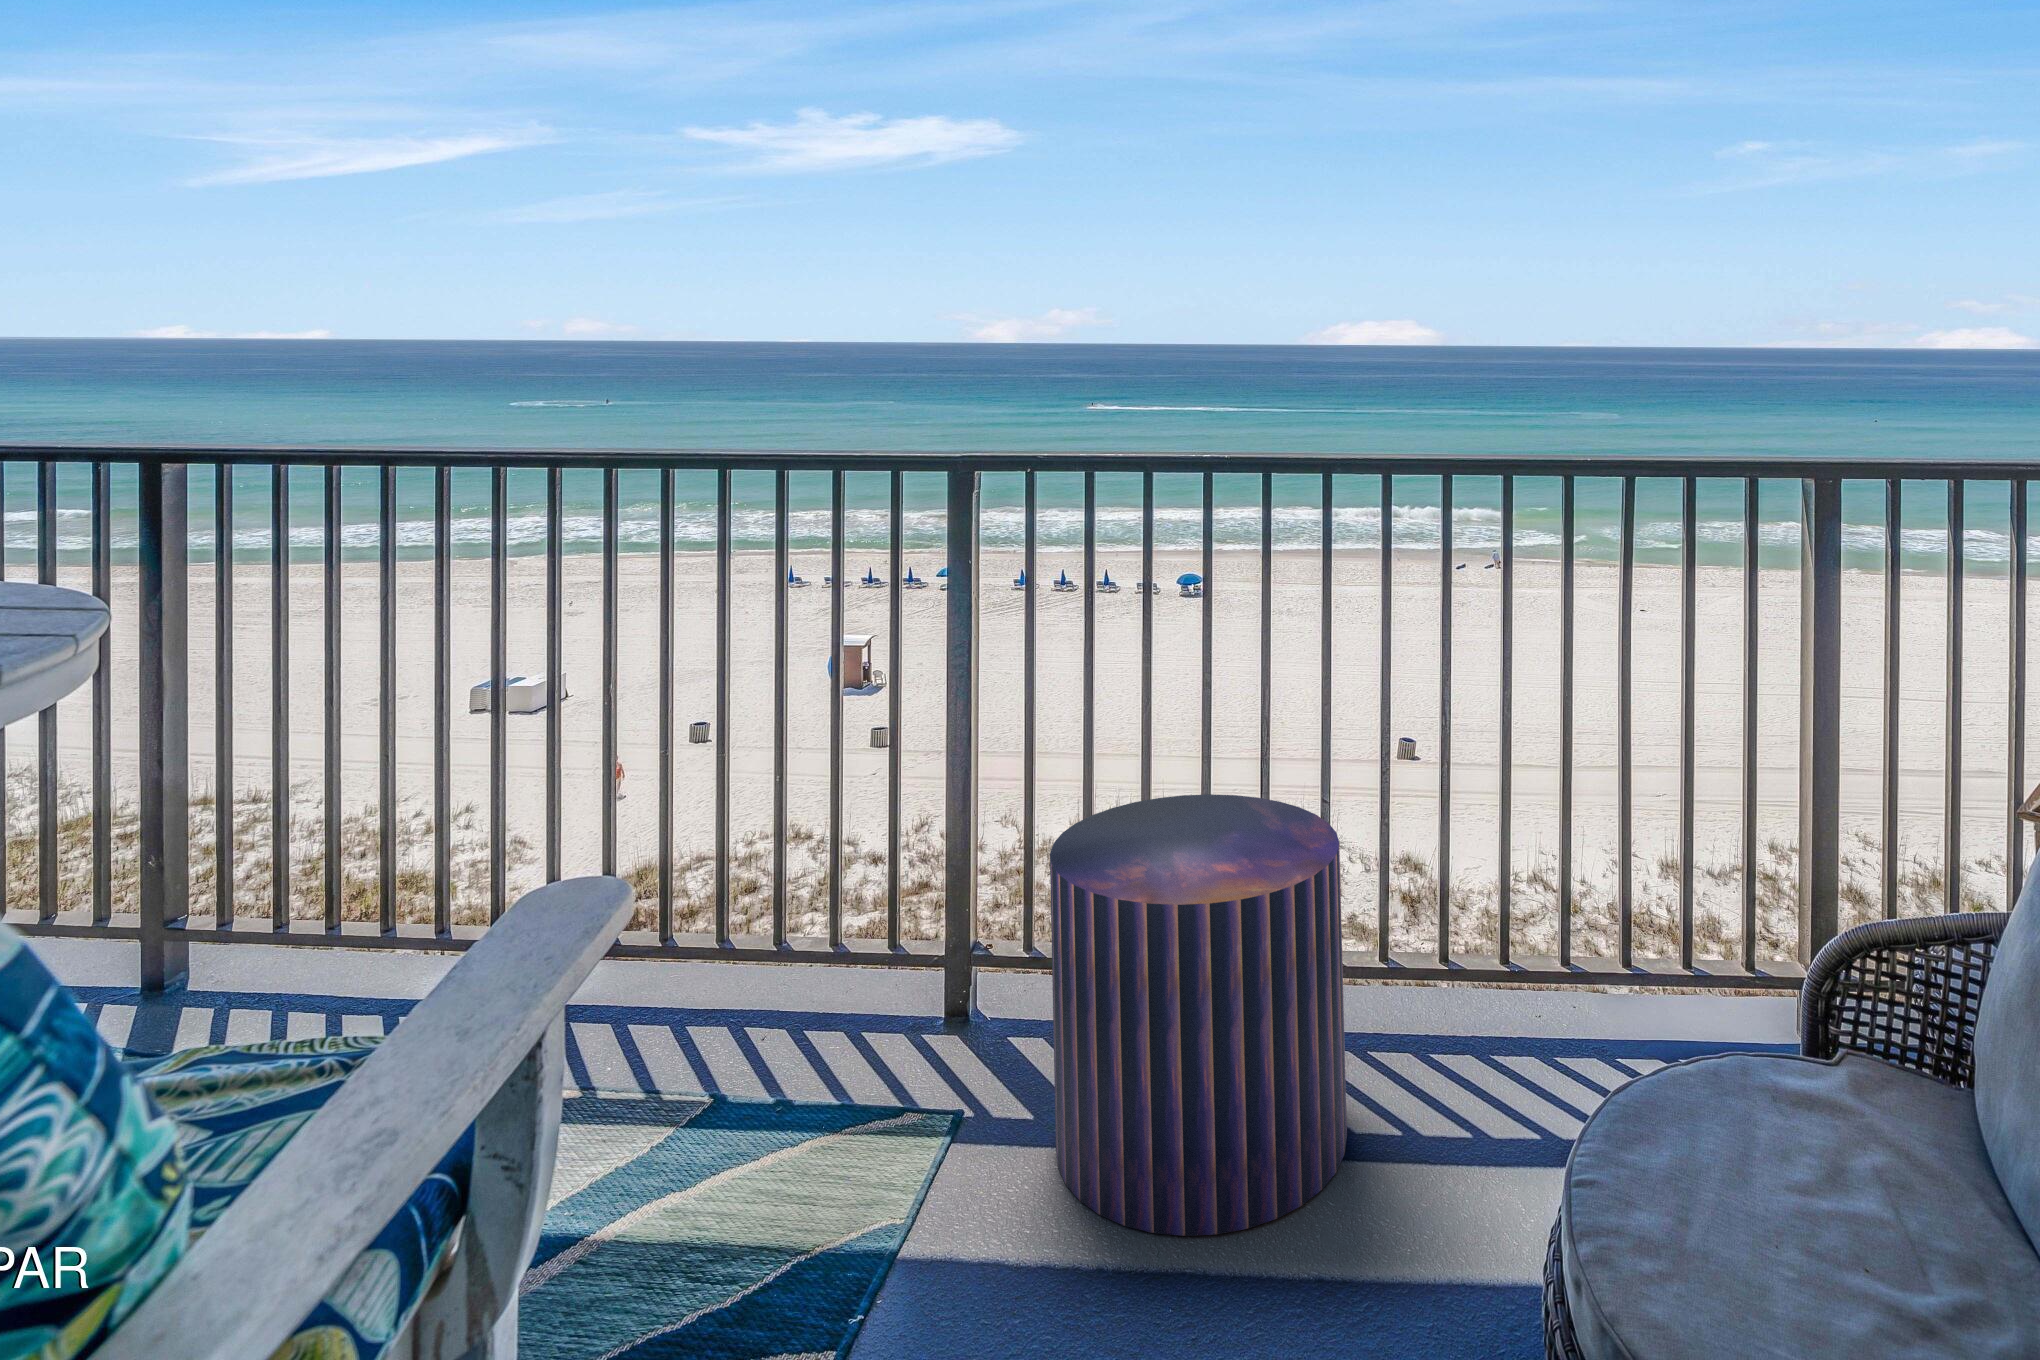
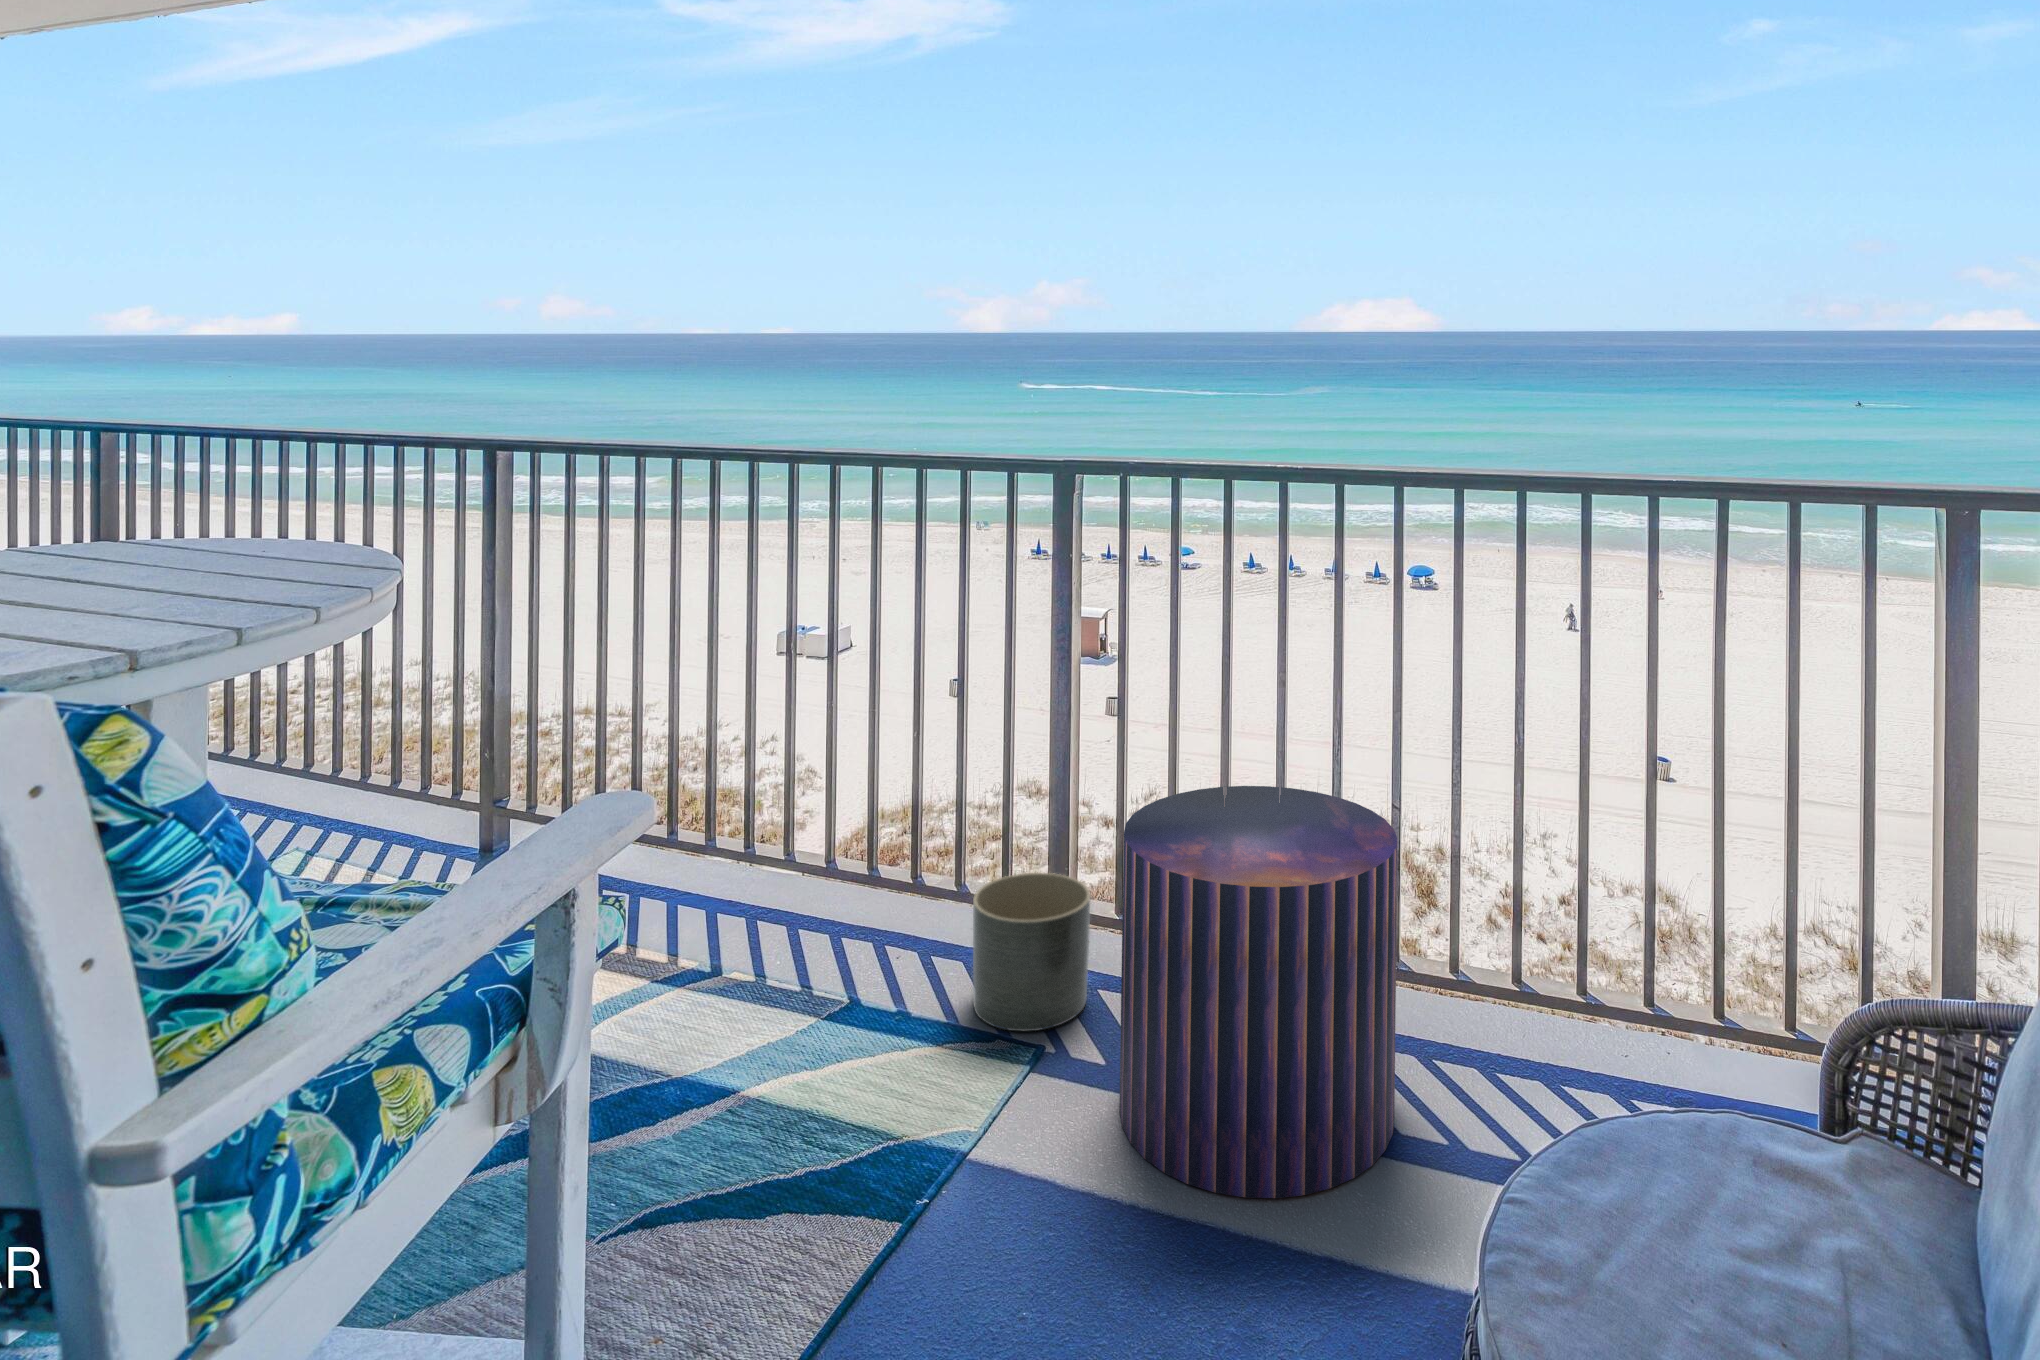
planter: none [858,920,992,1102] -> present [973,873,1091,1031]

